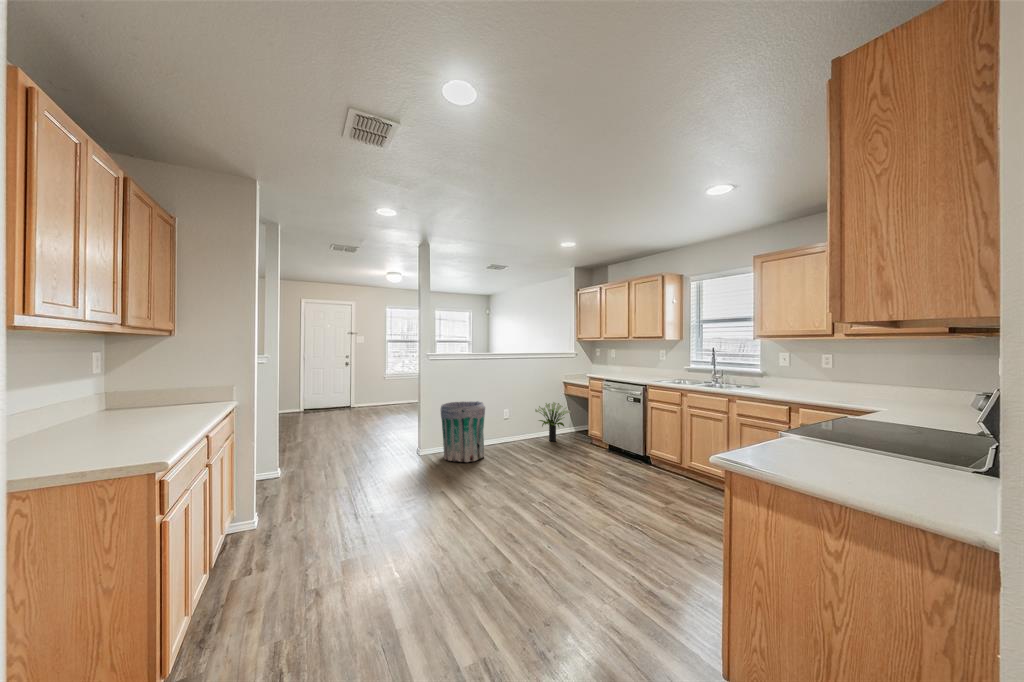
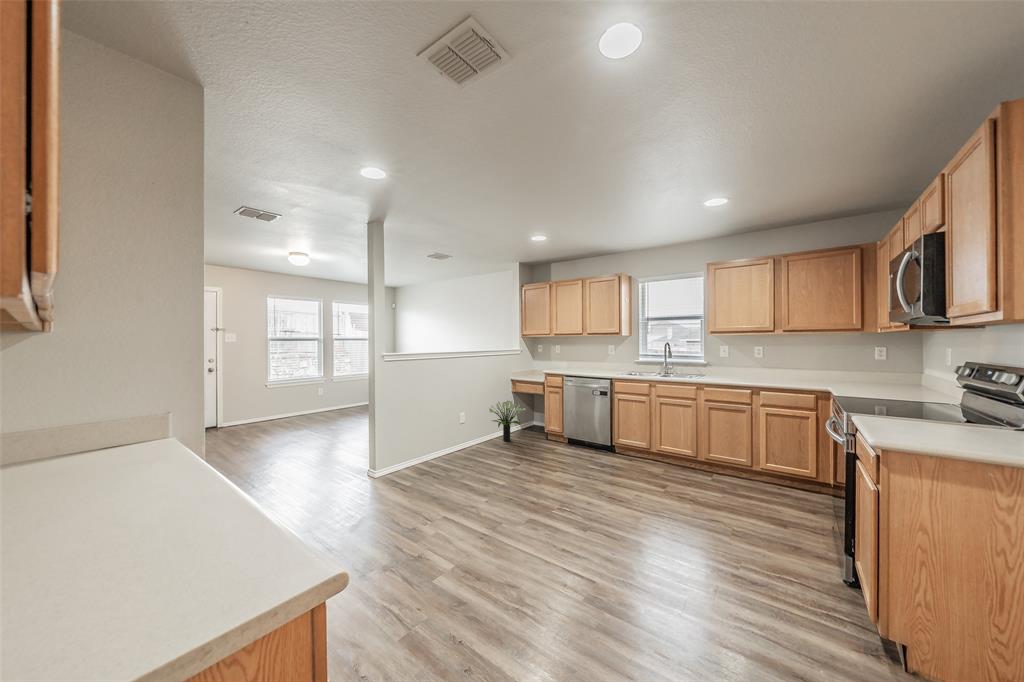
trash can: present [441,401,485,462] -> none [402,405,454,477]

